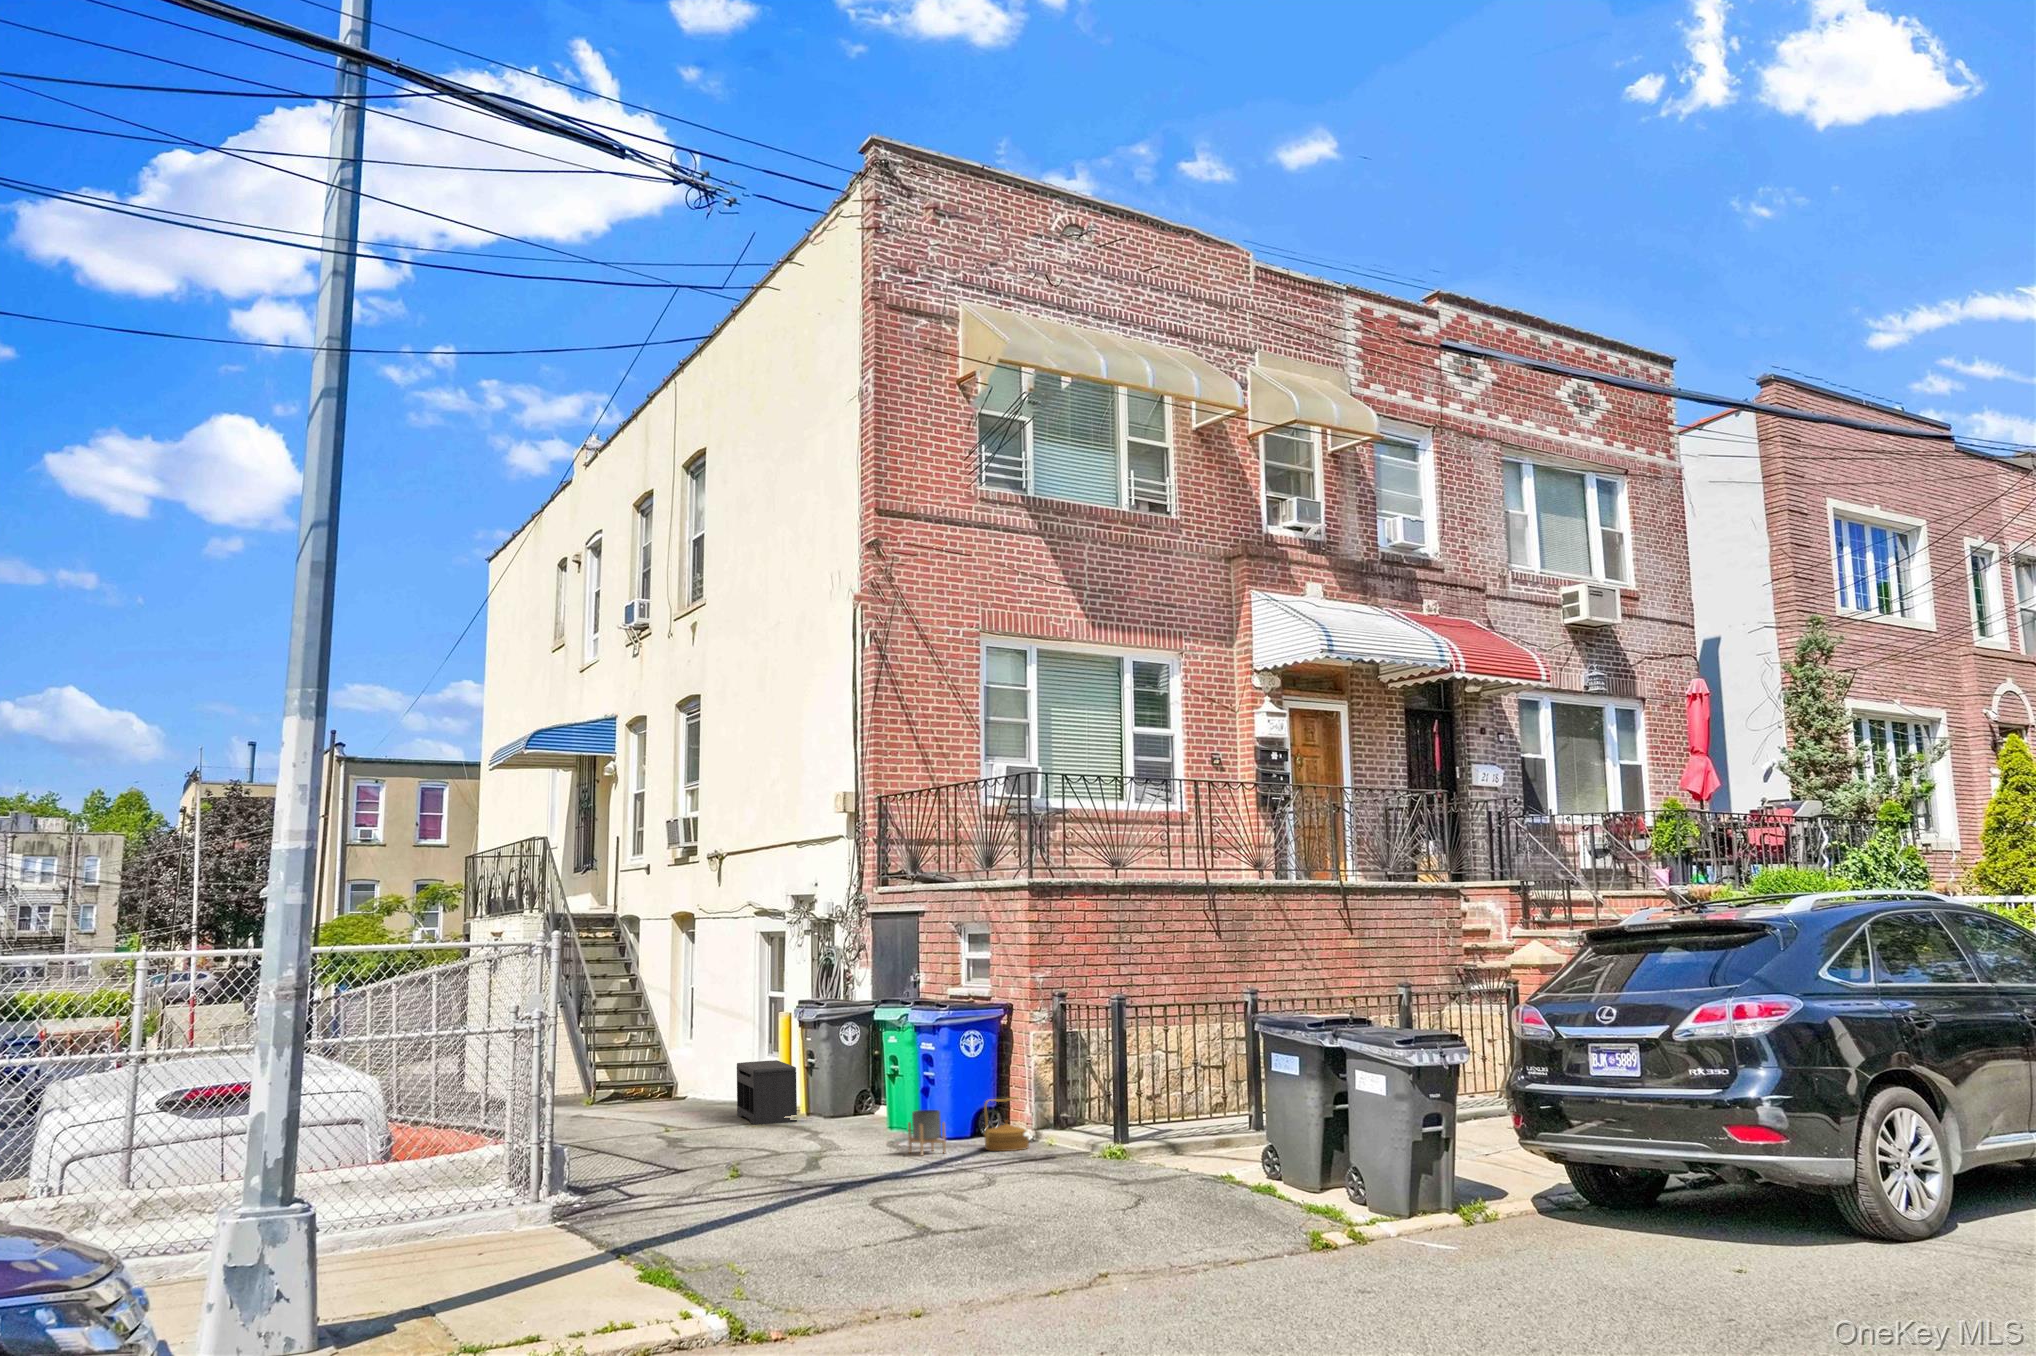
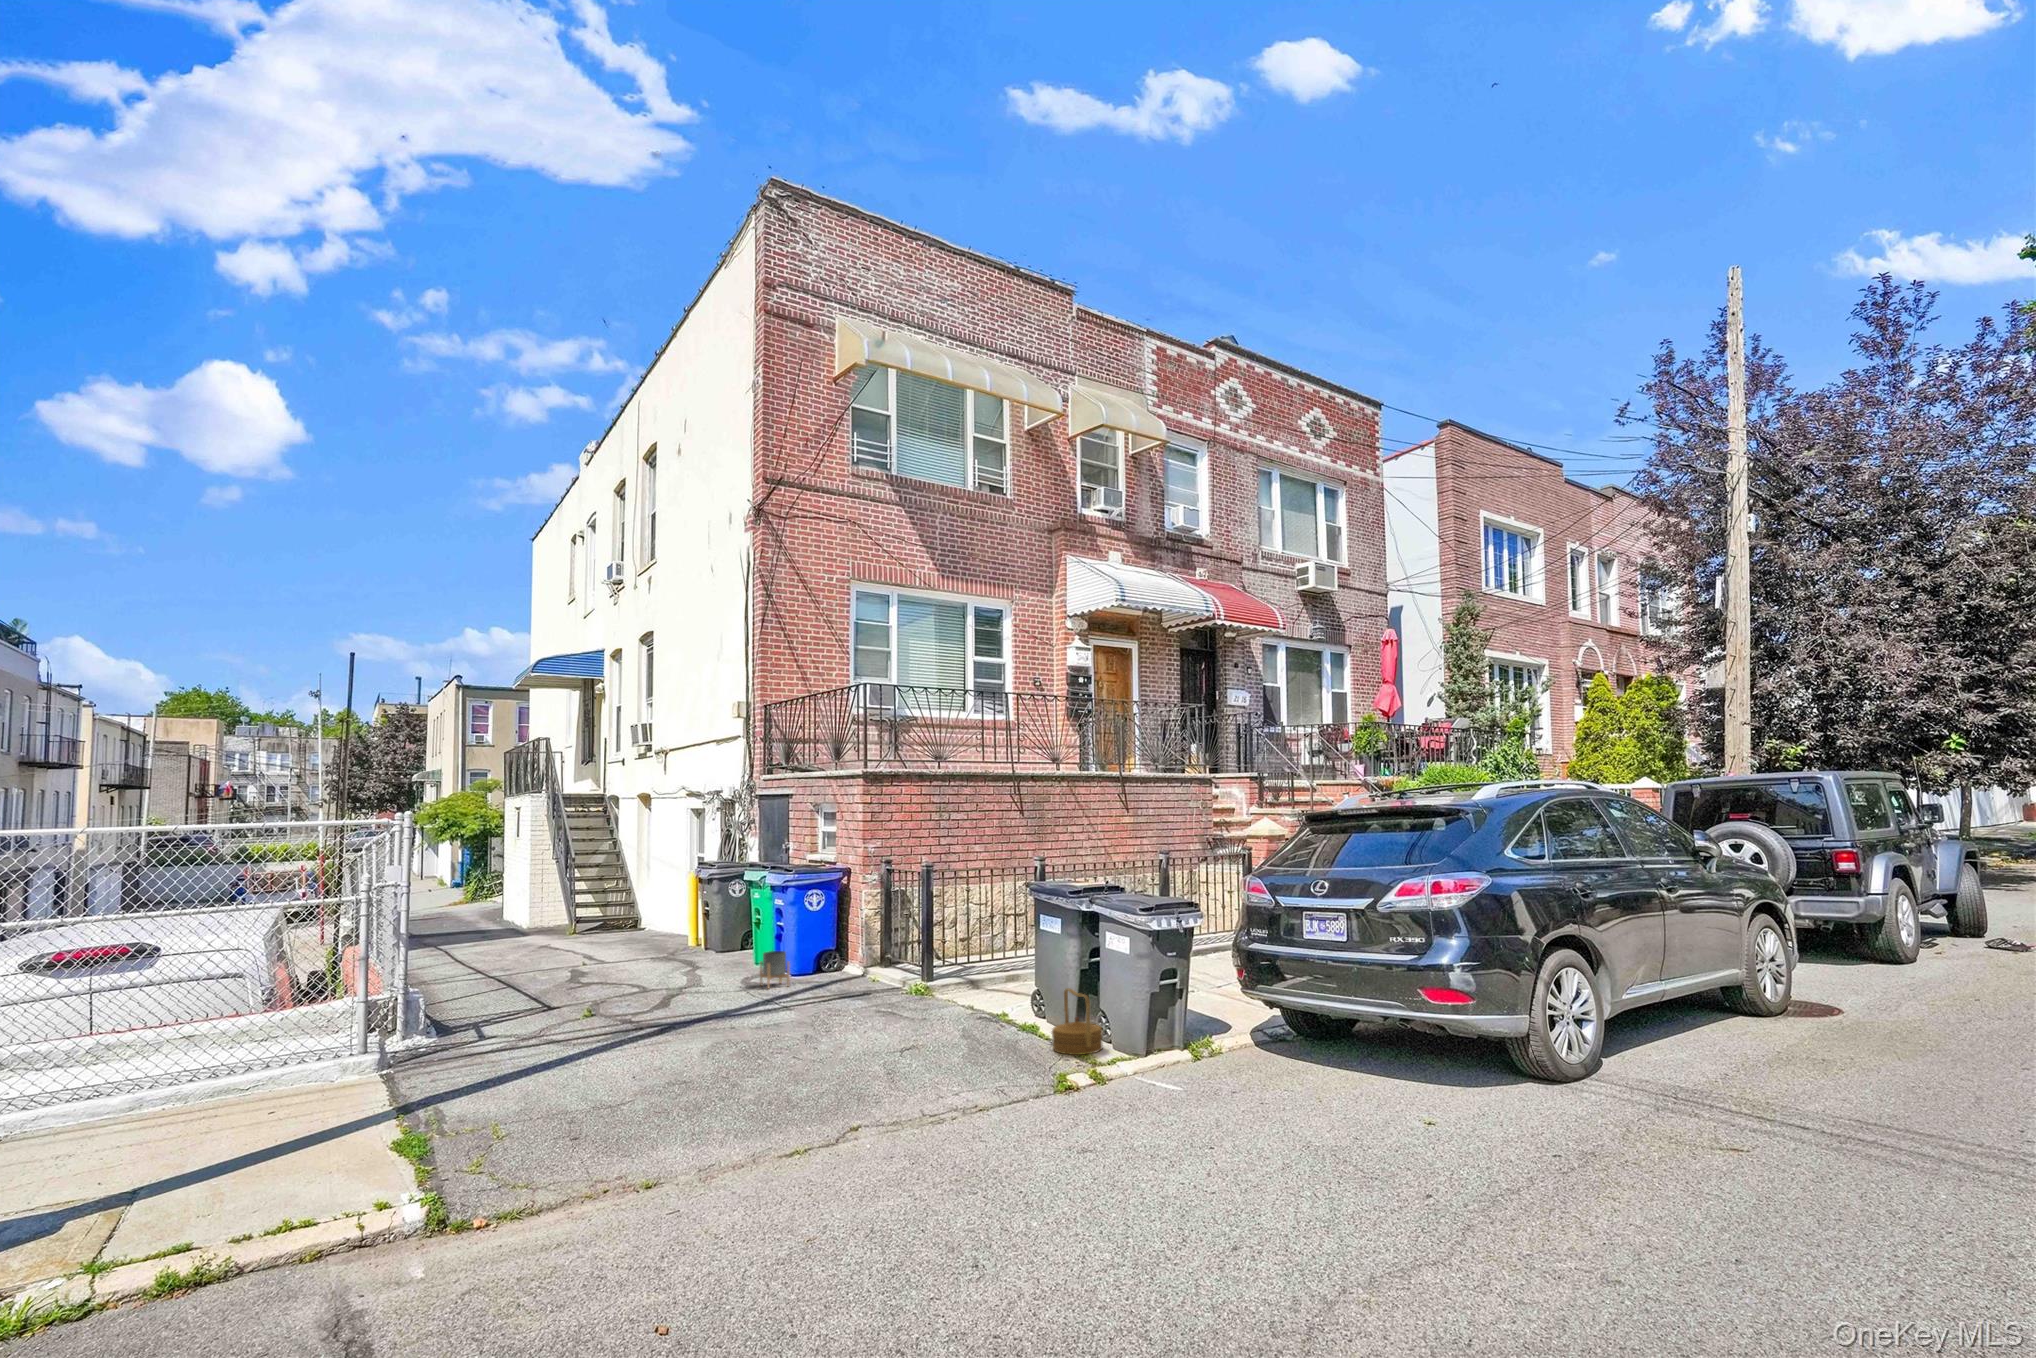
bench: present [737,1060,797,1125] -> none [654,906,695,957]
woven basket: present [984,1096,1029,1151] -> present [1052,988,1103,1055]

